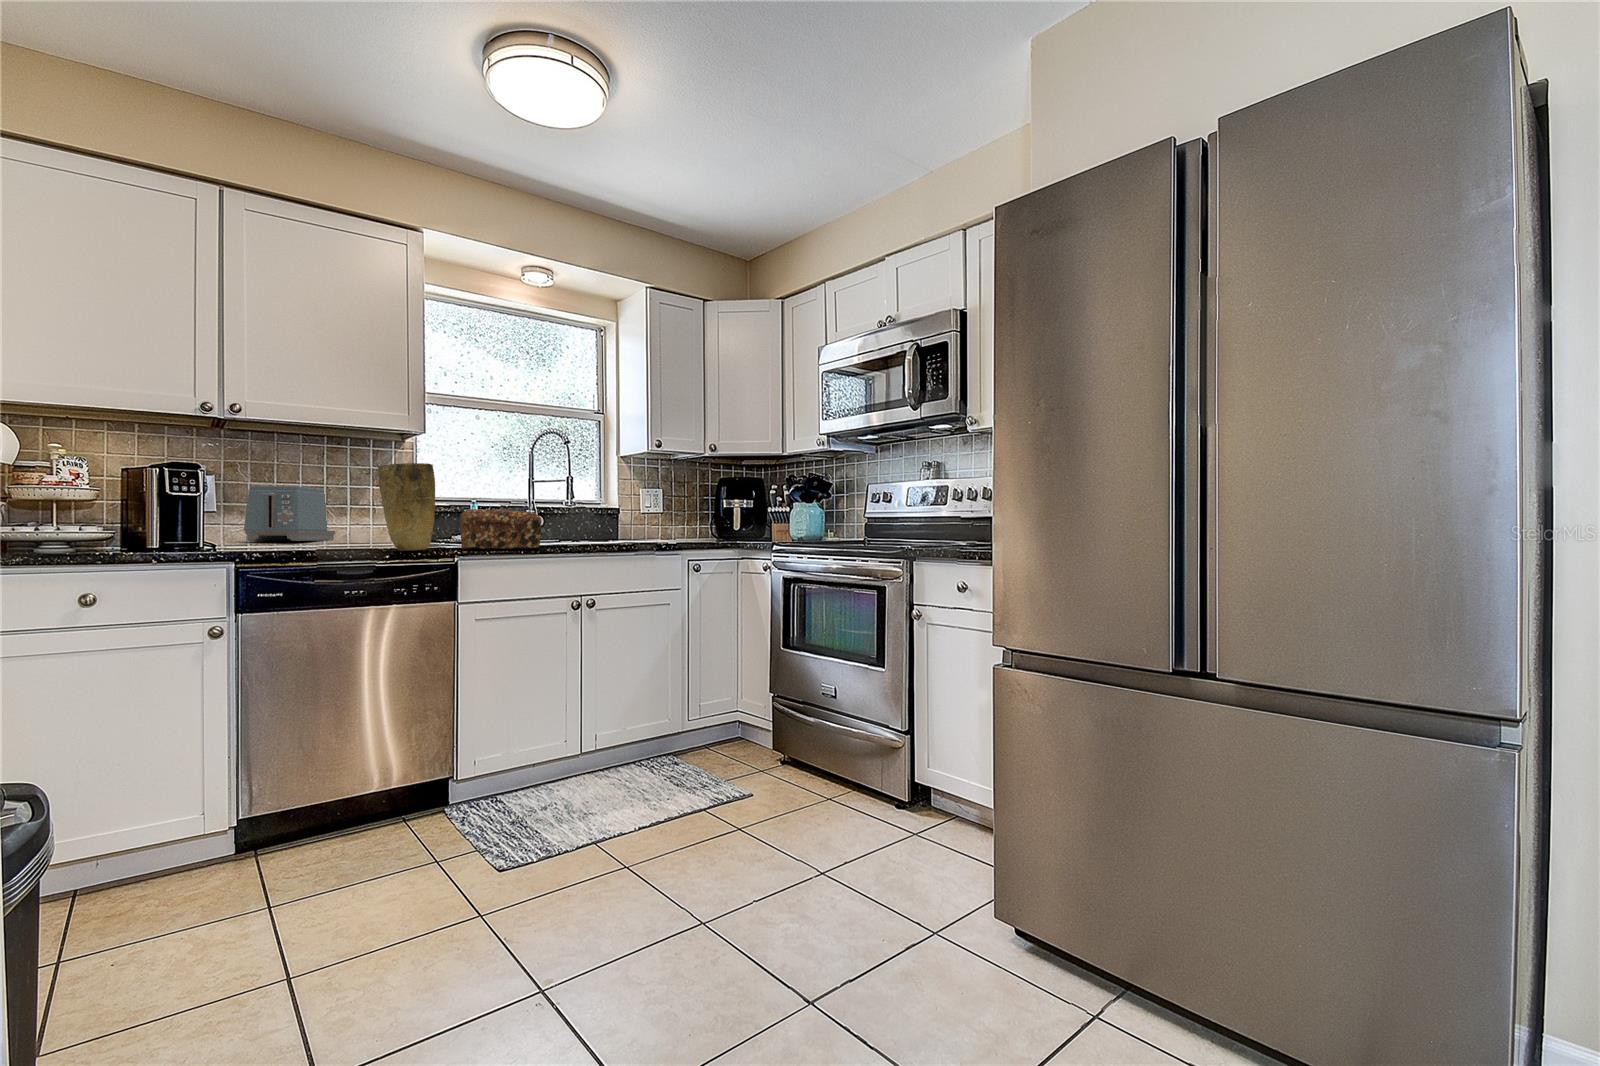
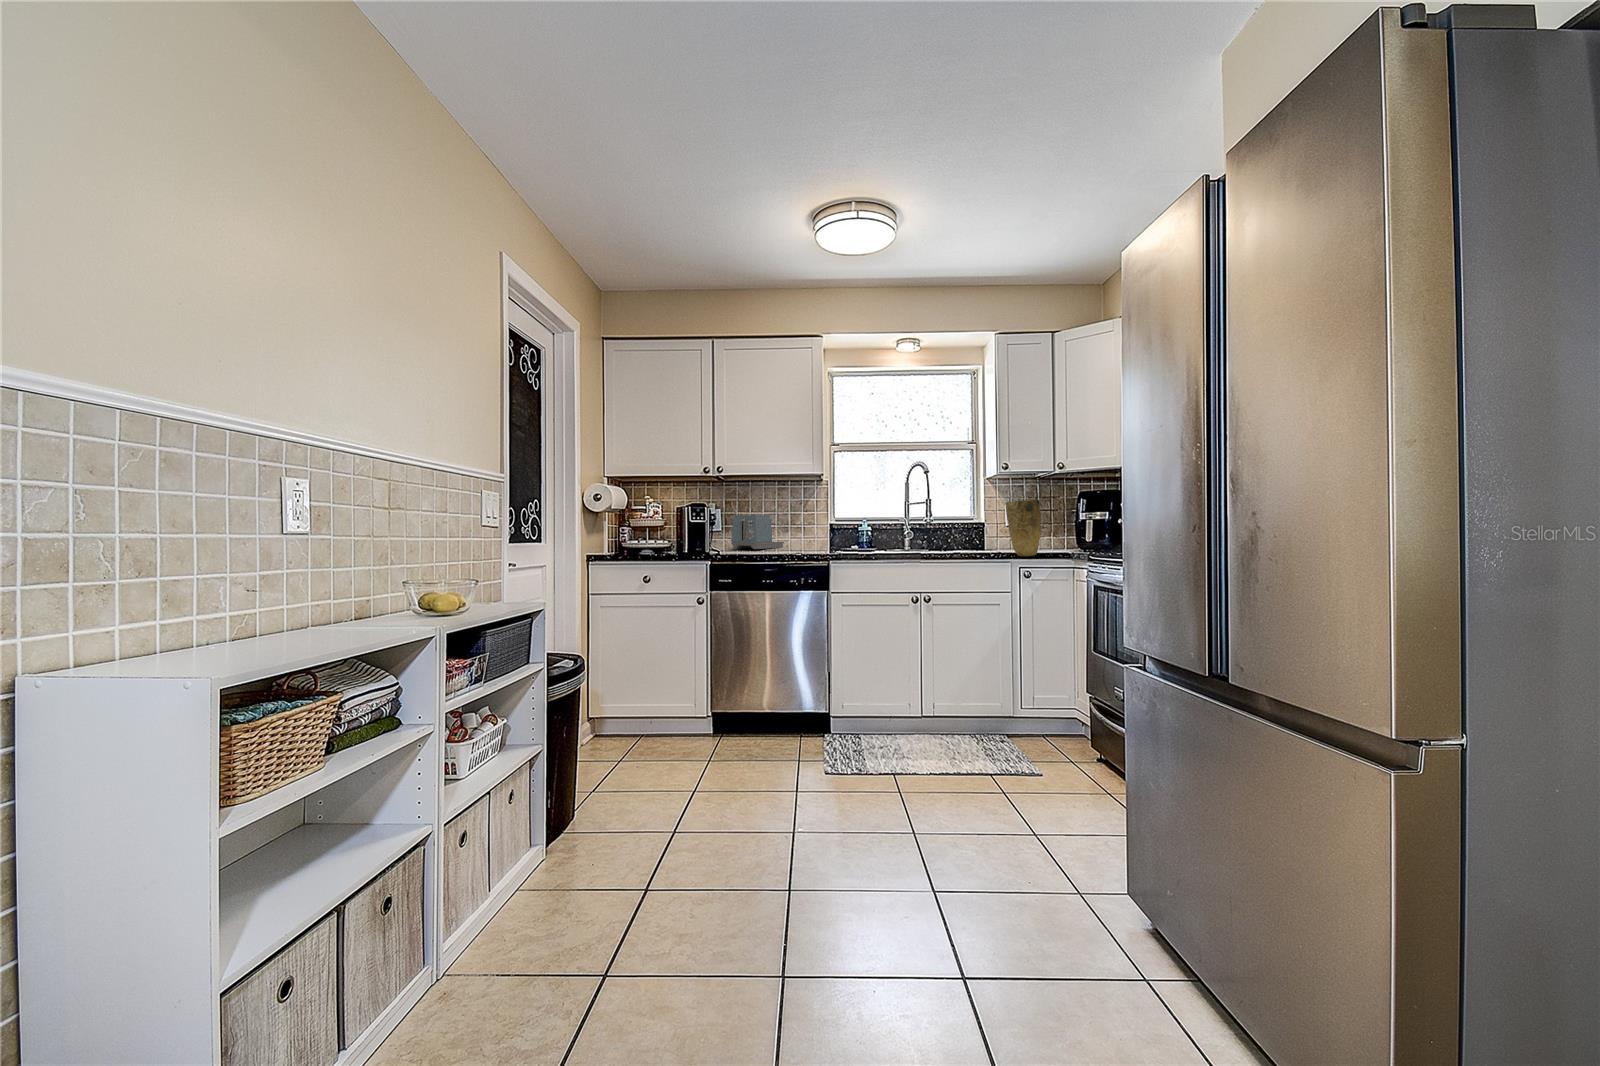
vase: present [377,463,435,551] -> present [1006,499,1041,556]
bread loaf: present [460,509,541,549] -> none [833,530,890,558]

